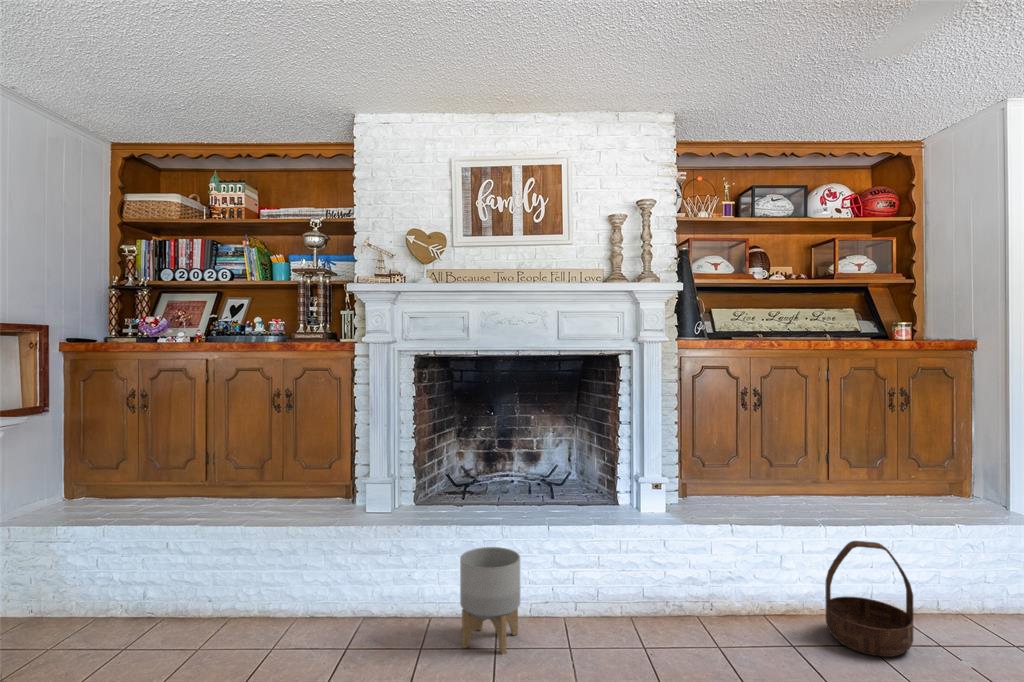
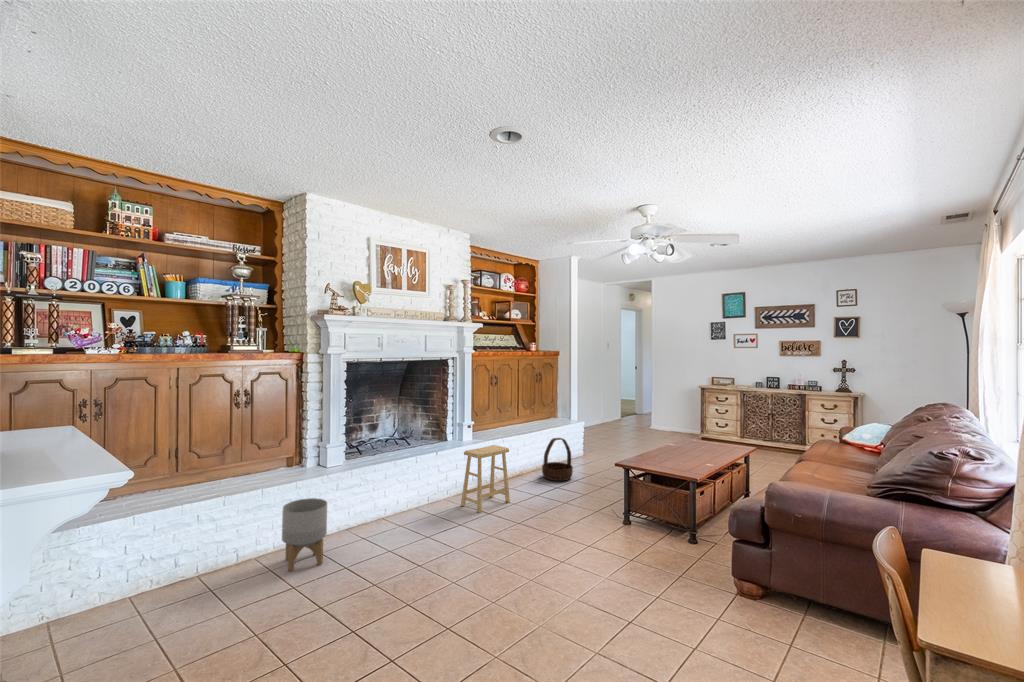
footstool: none [565,527,663,663] -> present [461,445,510,513]
planter: present [460,547,520,654] -> present [282,498,327,571]

